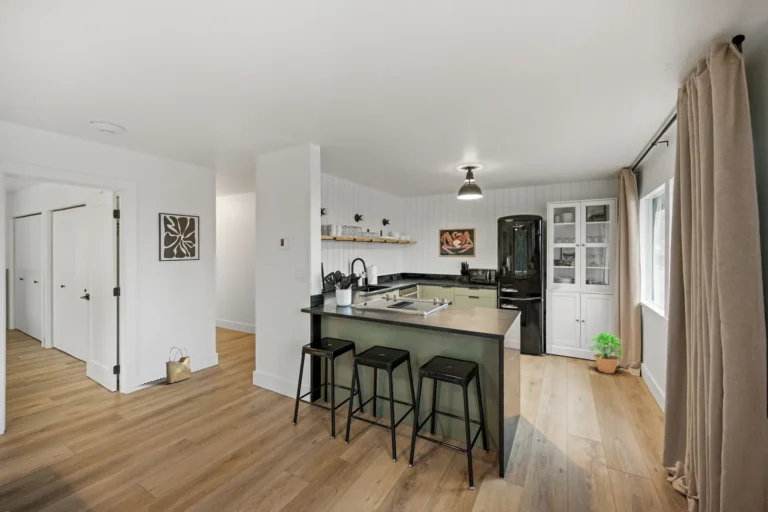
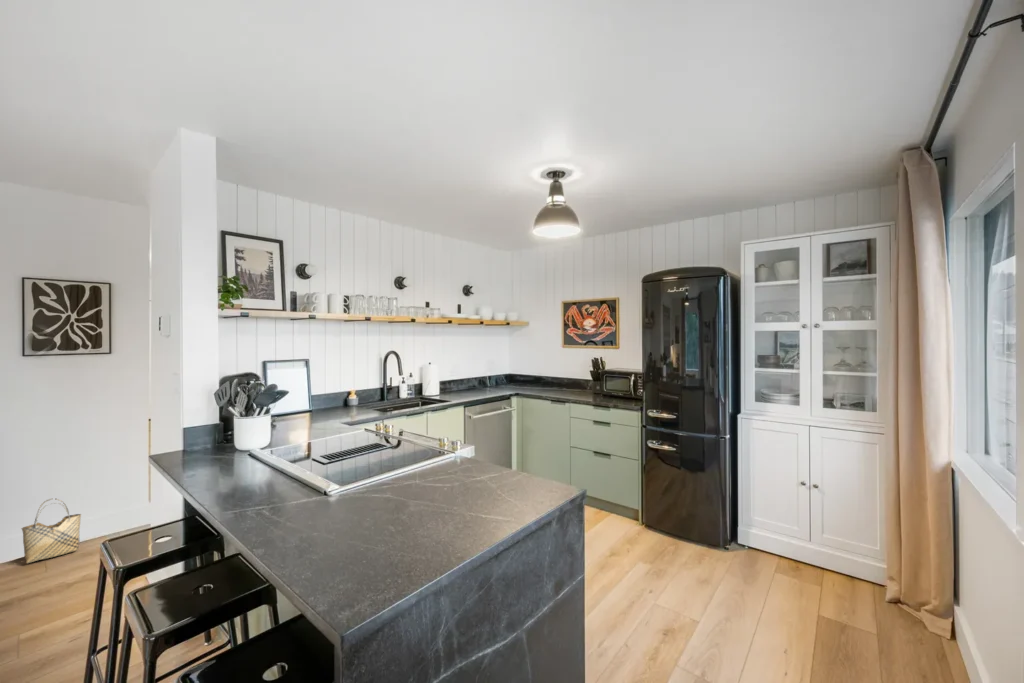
potted plant: present [591,332,622,373] -> none [822,517,916,618]

